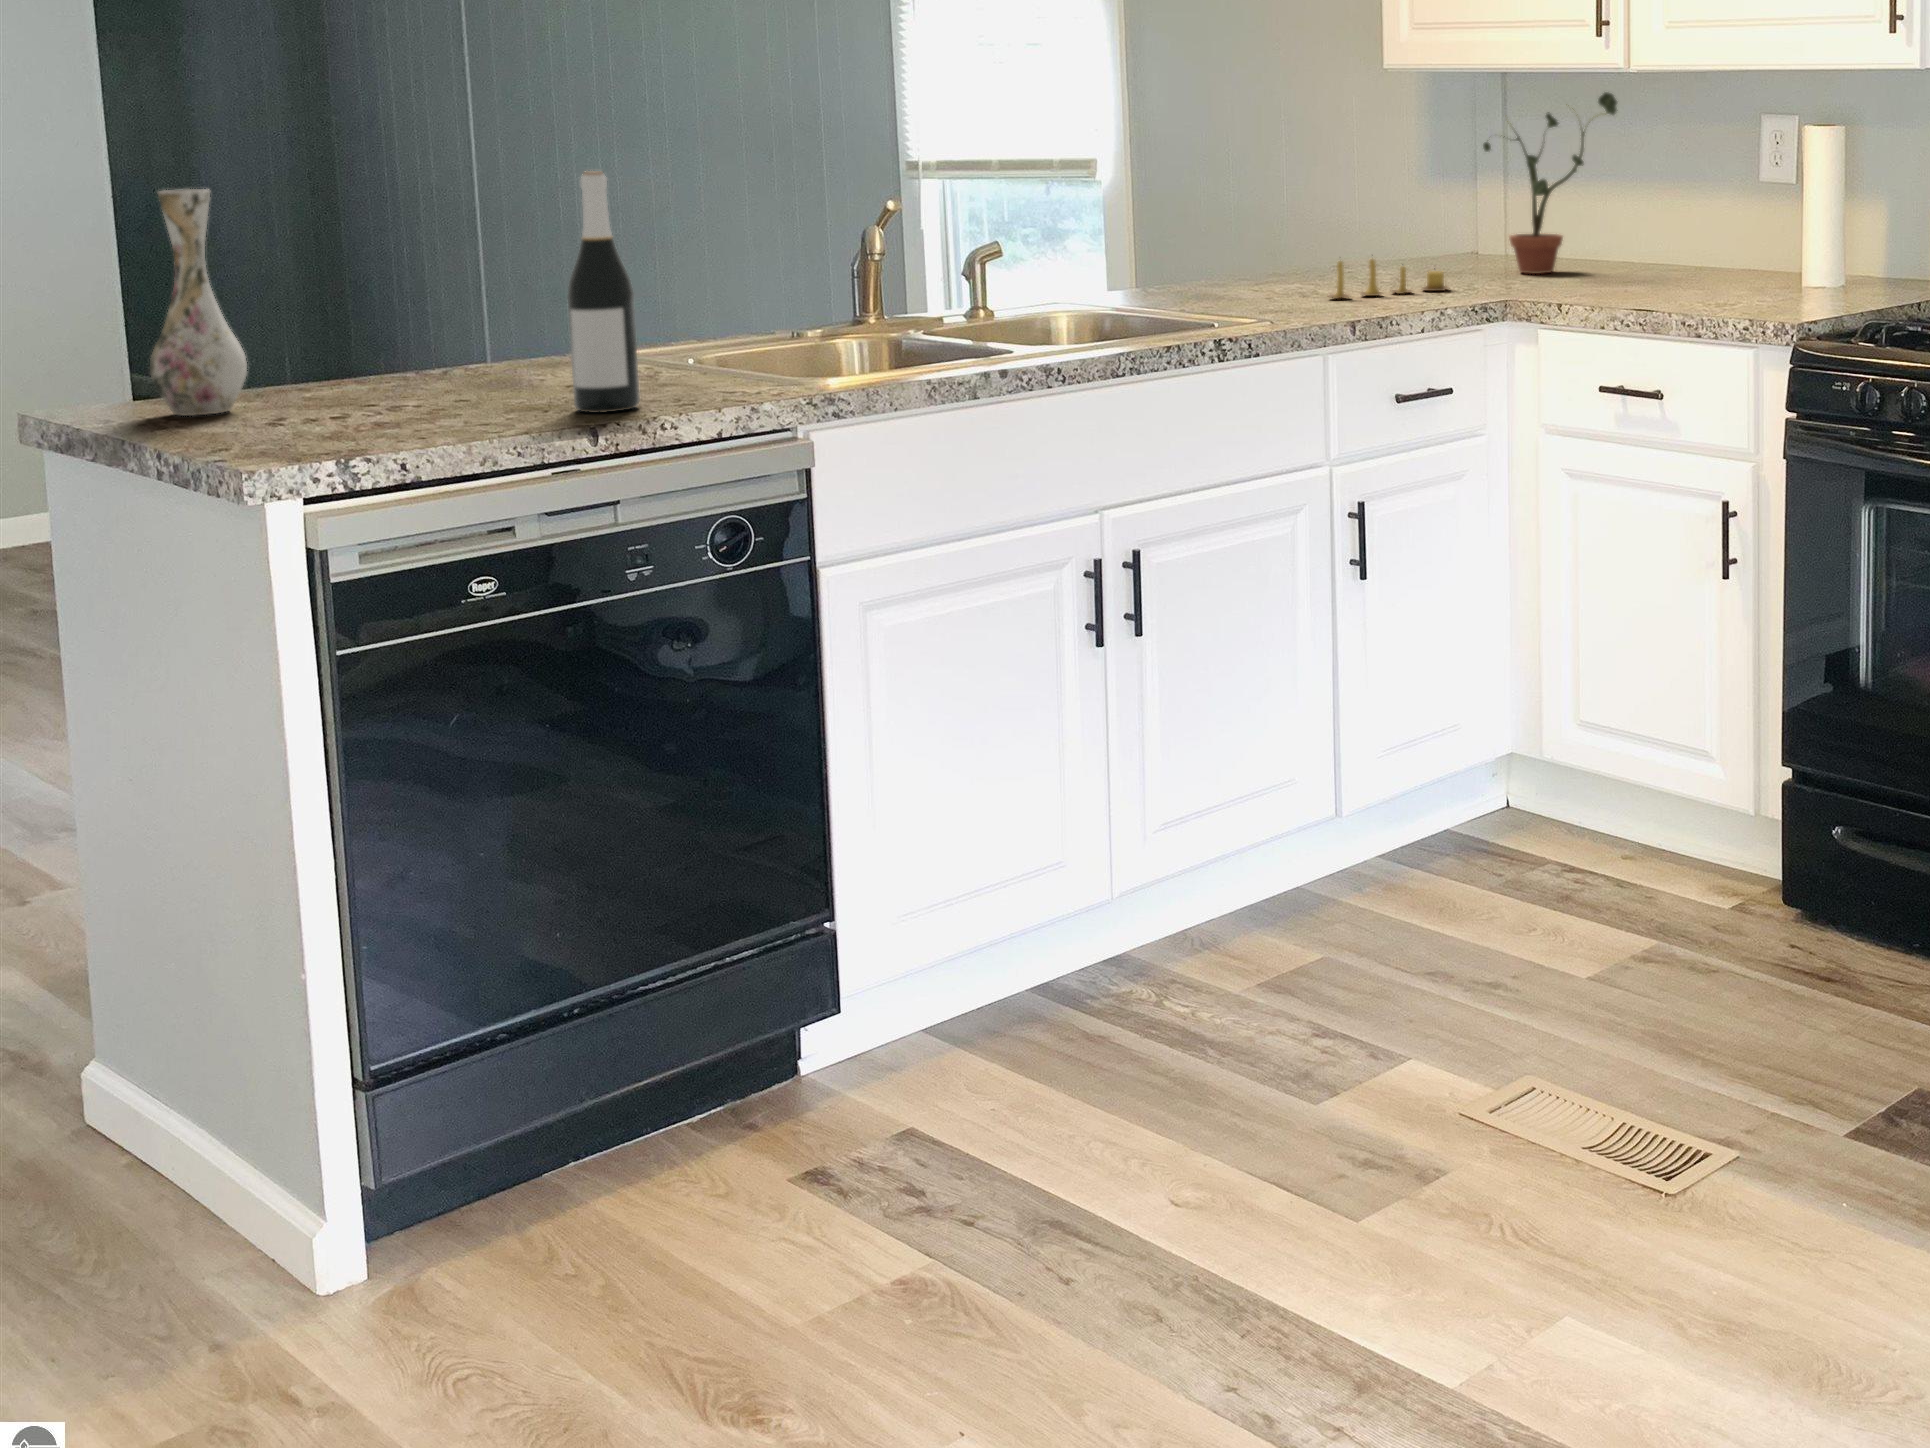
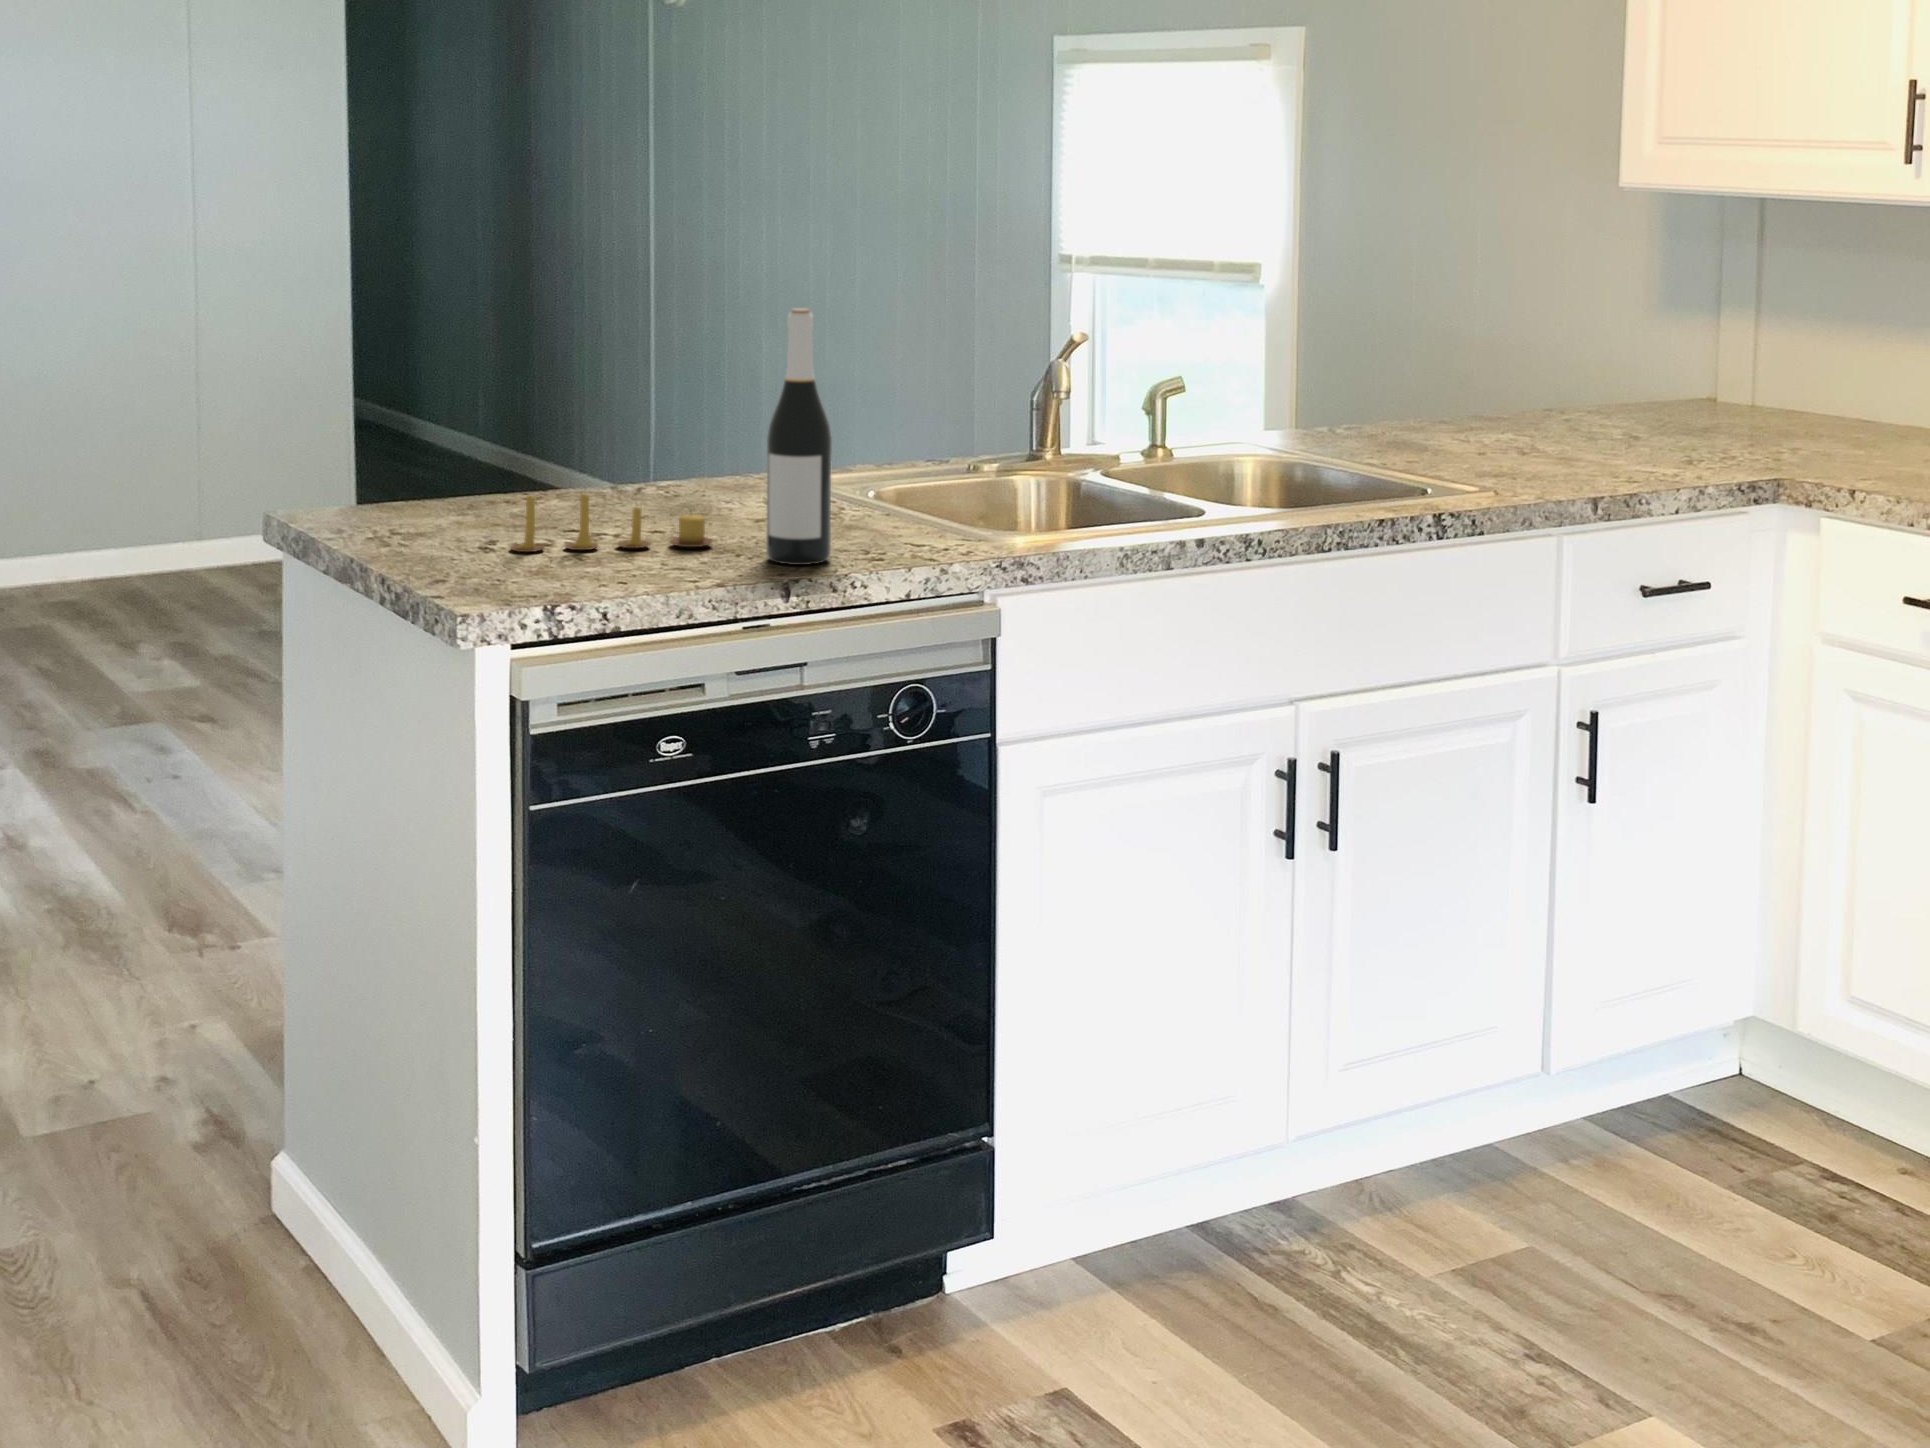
potted plant: present [1483,92,1617,274] -> none [1738,225,1909,438]
vase: present [150,189,247,416] -> none [381,307,465,532]
candle: present [1330,258,1448,299] -> present [511,494,713,552]

